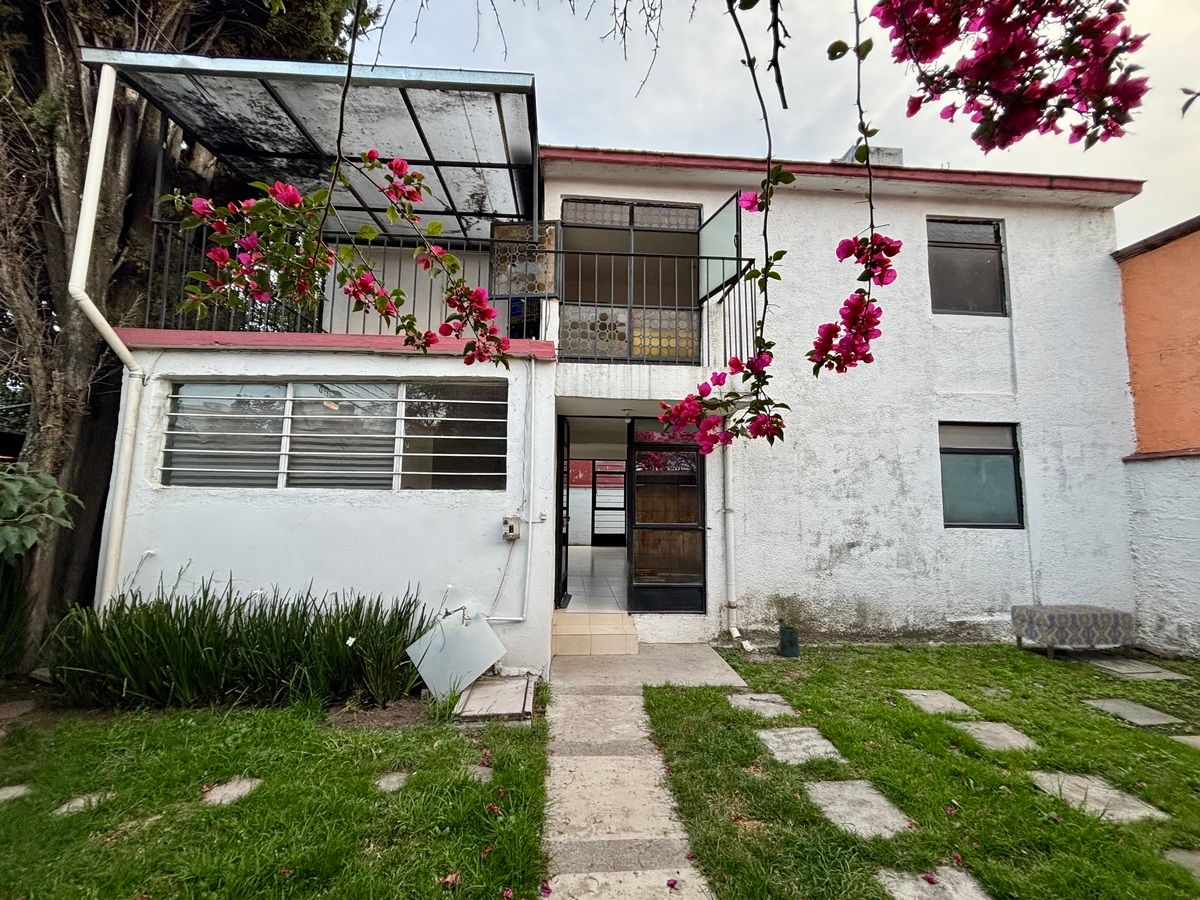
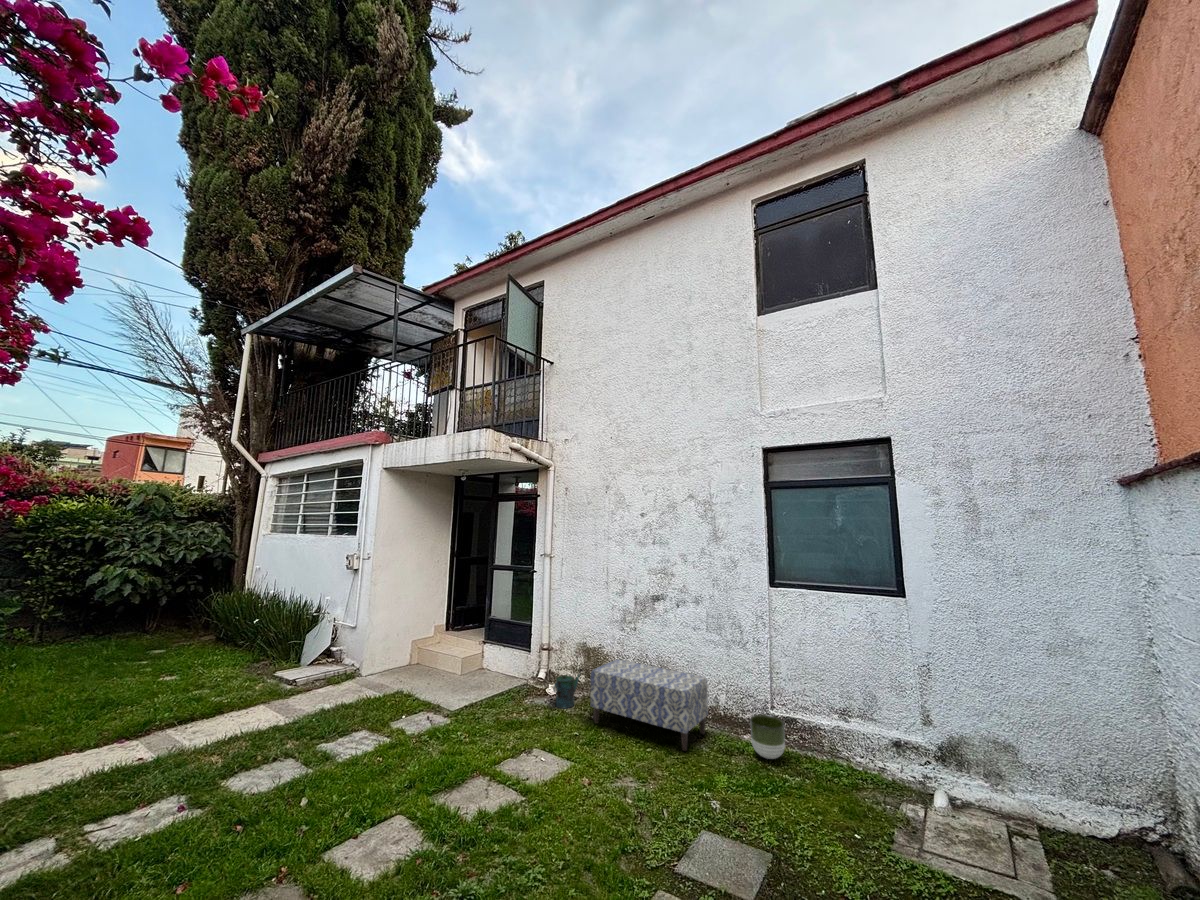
bench: present [1011,605,1135,659] -> present [590,659,708,751]
planter: none [946,623,976,651] -> present [750,714,785,759]

